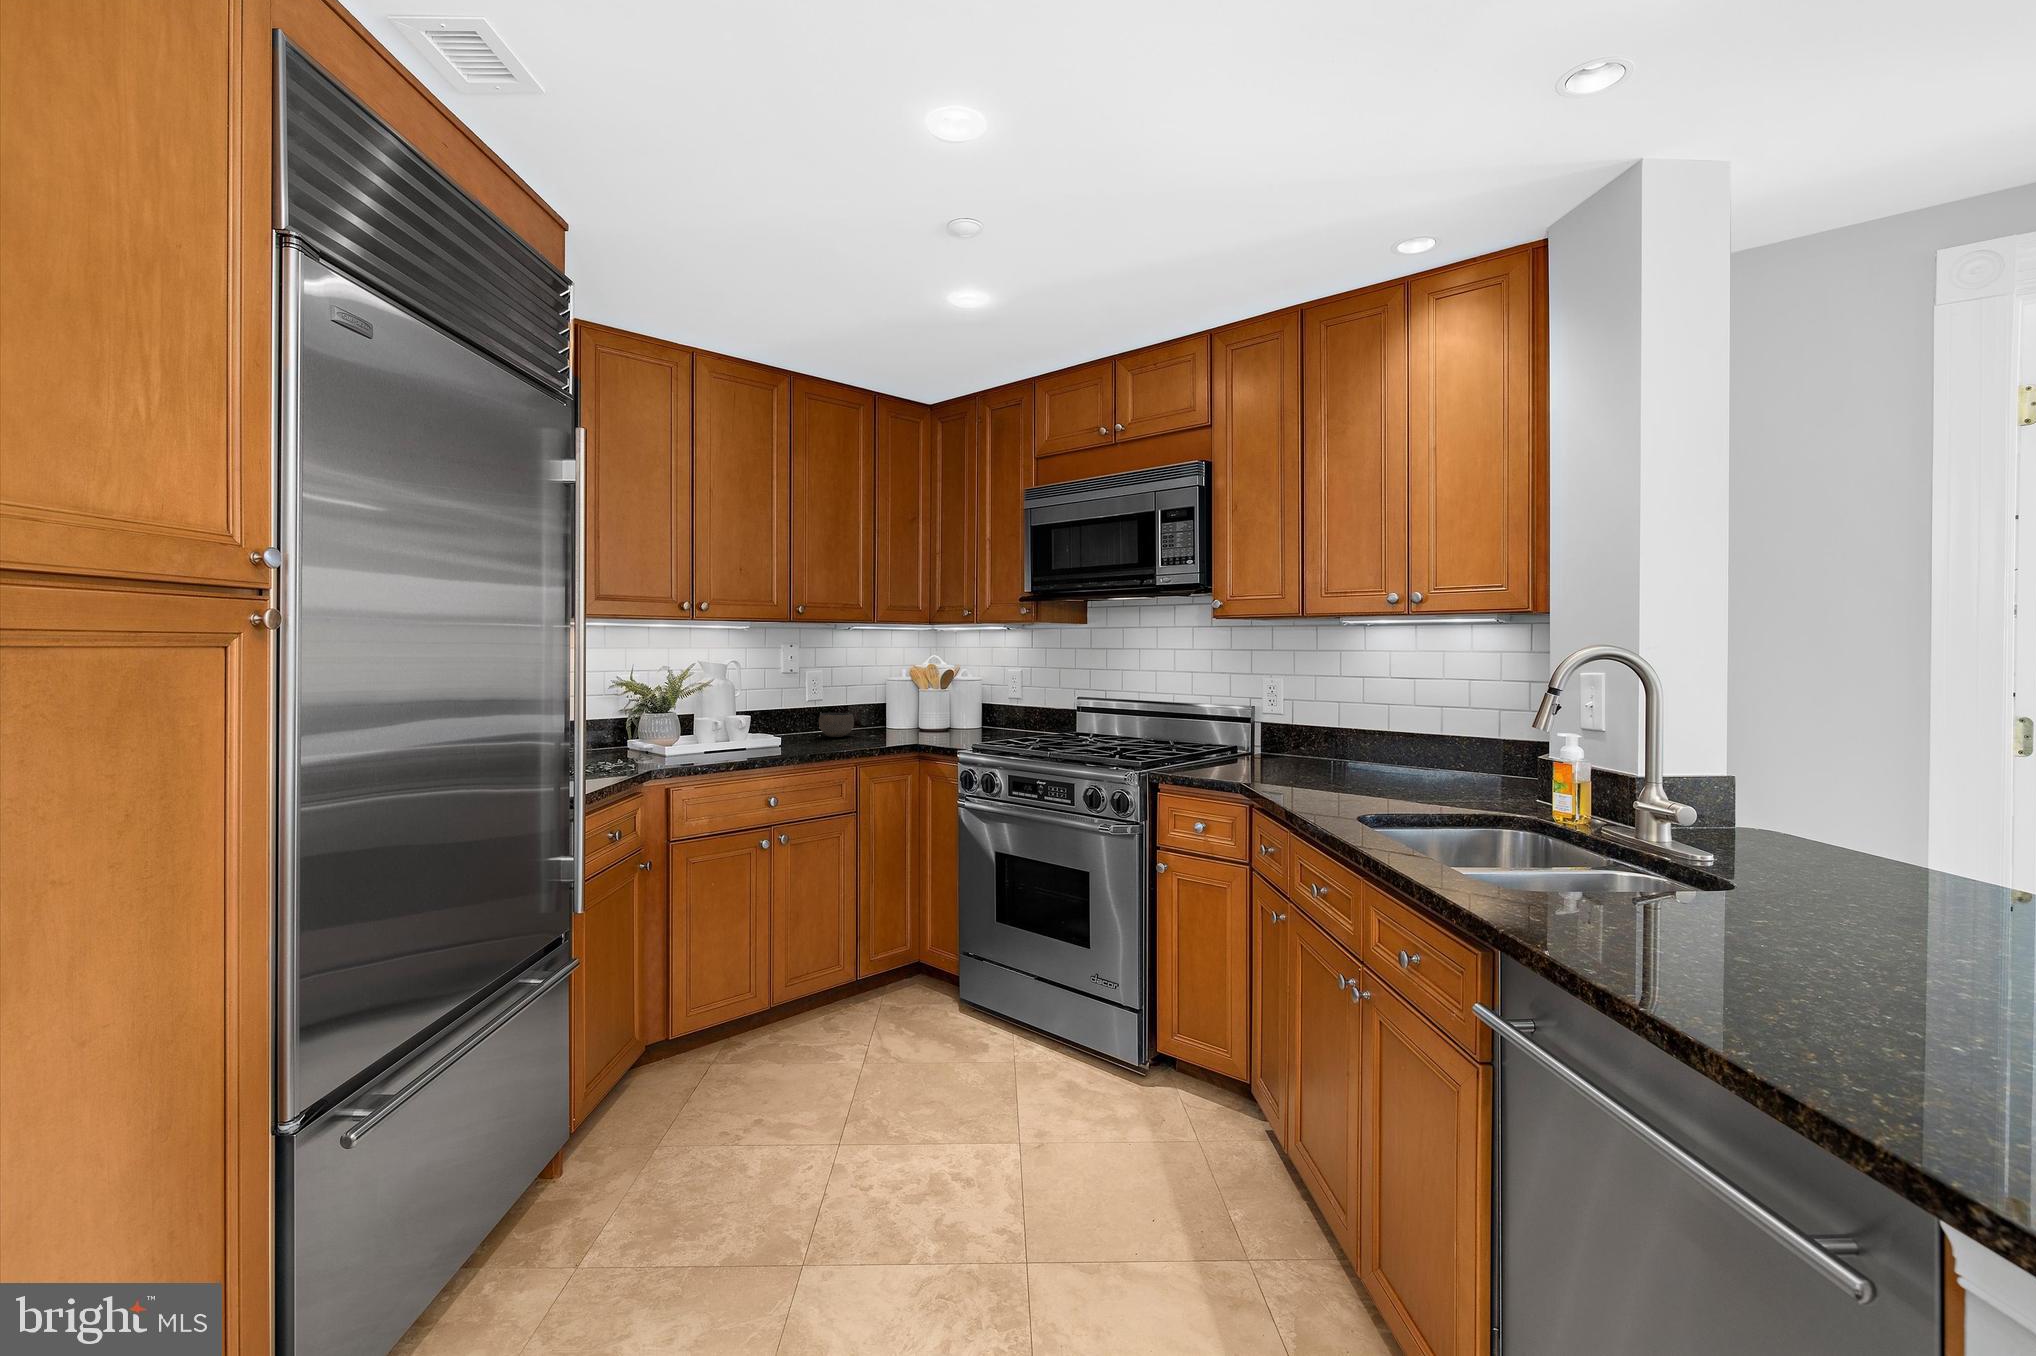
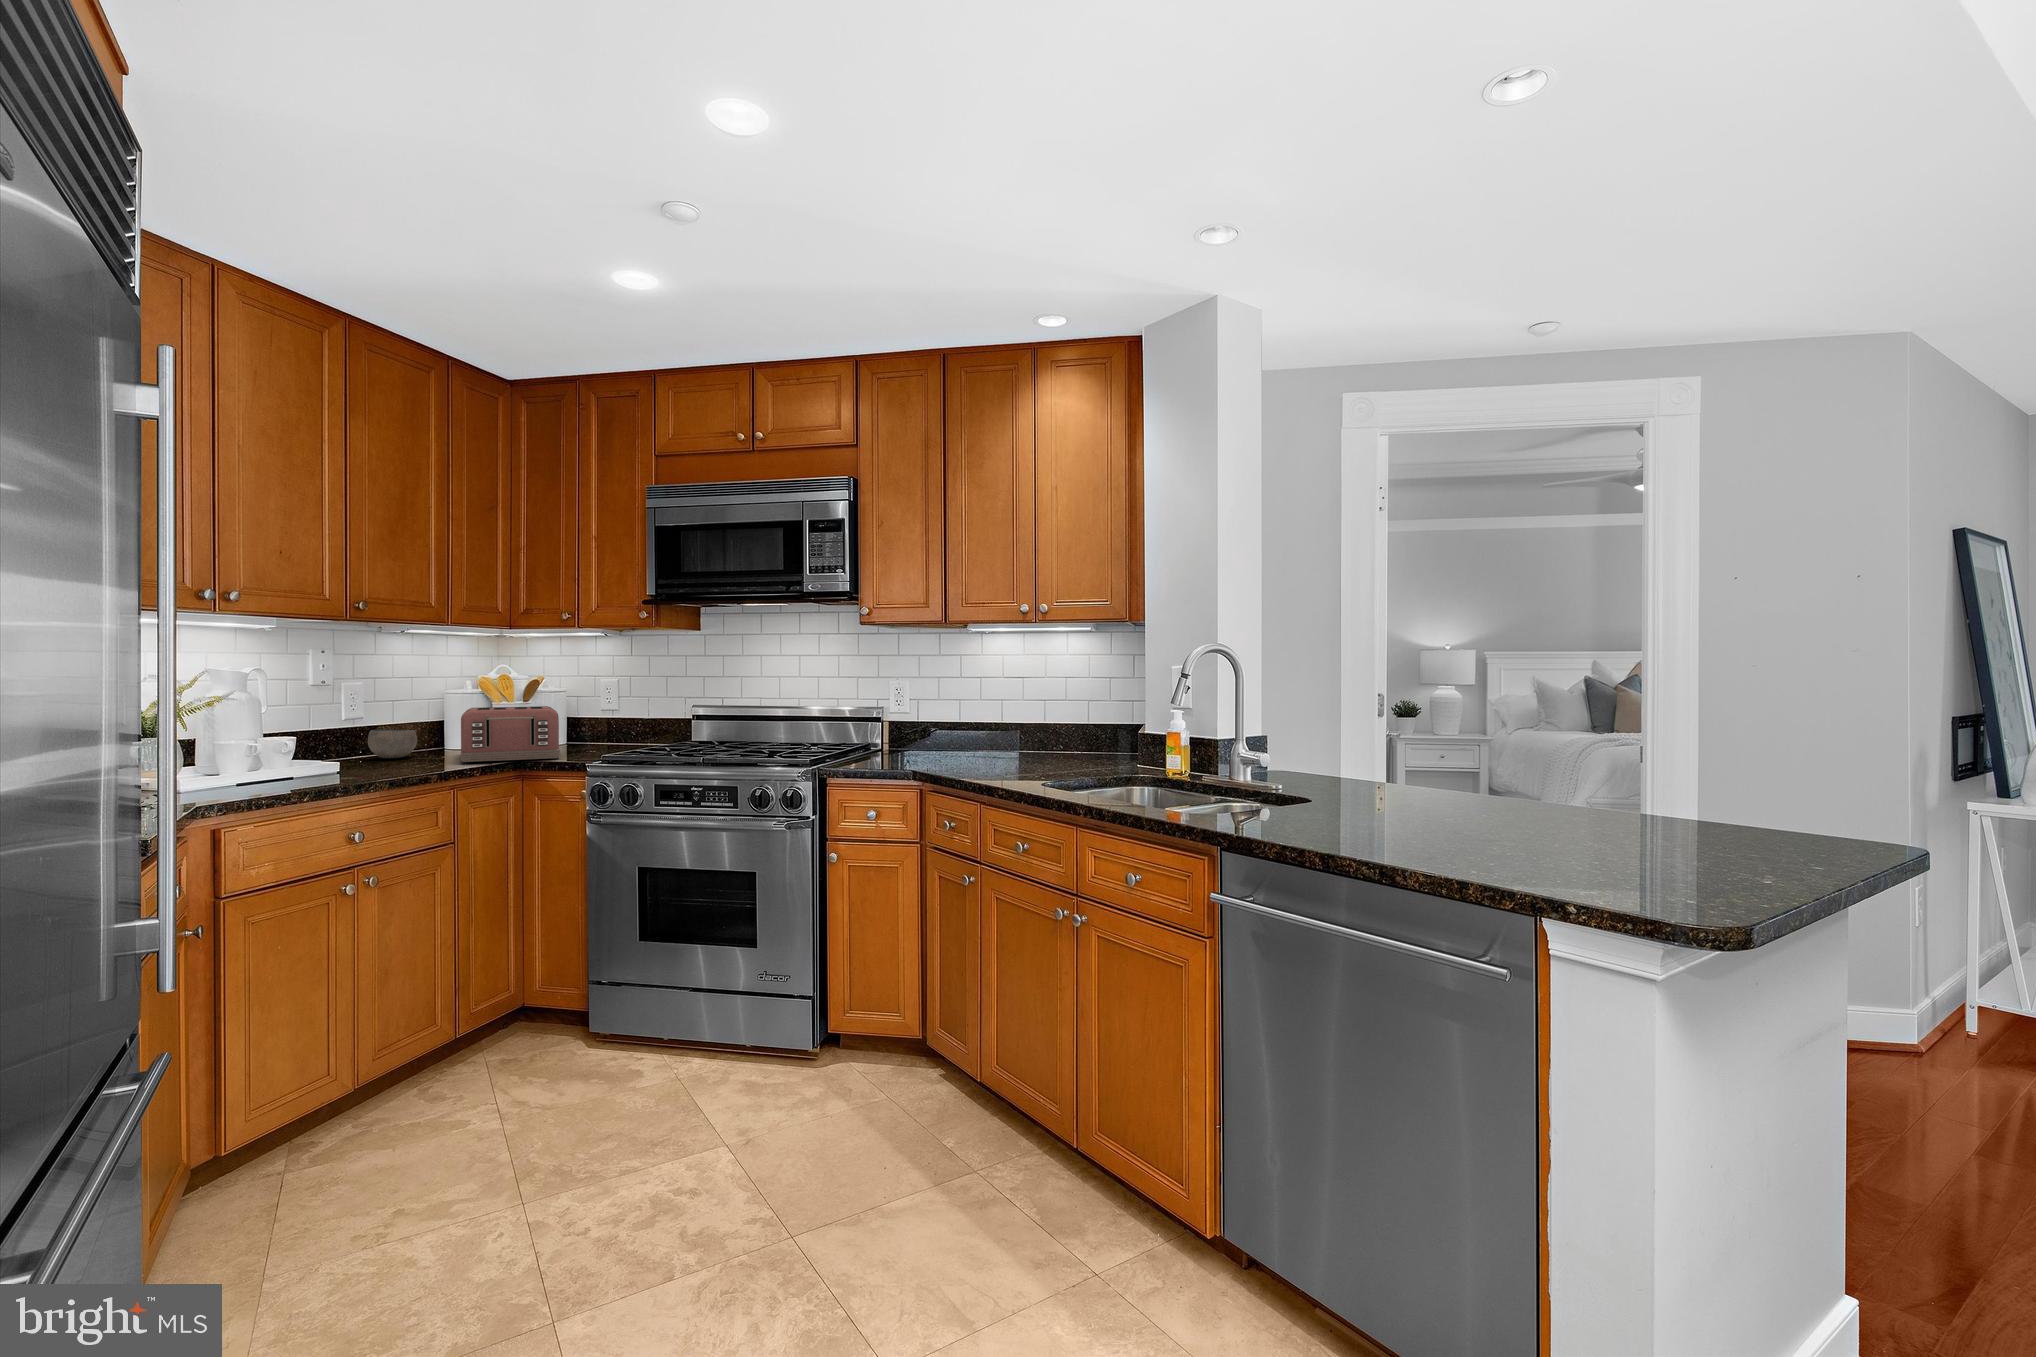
toaster: none [870,696,959,745] -> present [460,706,560,762]

